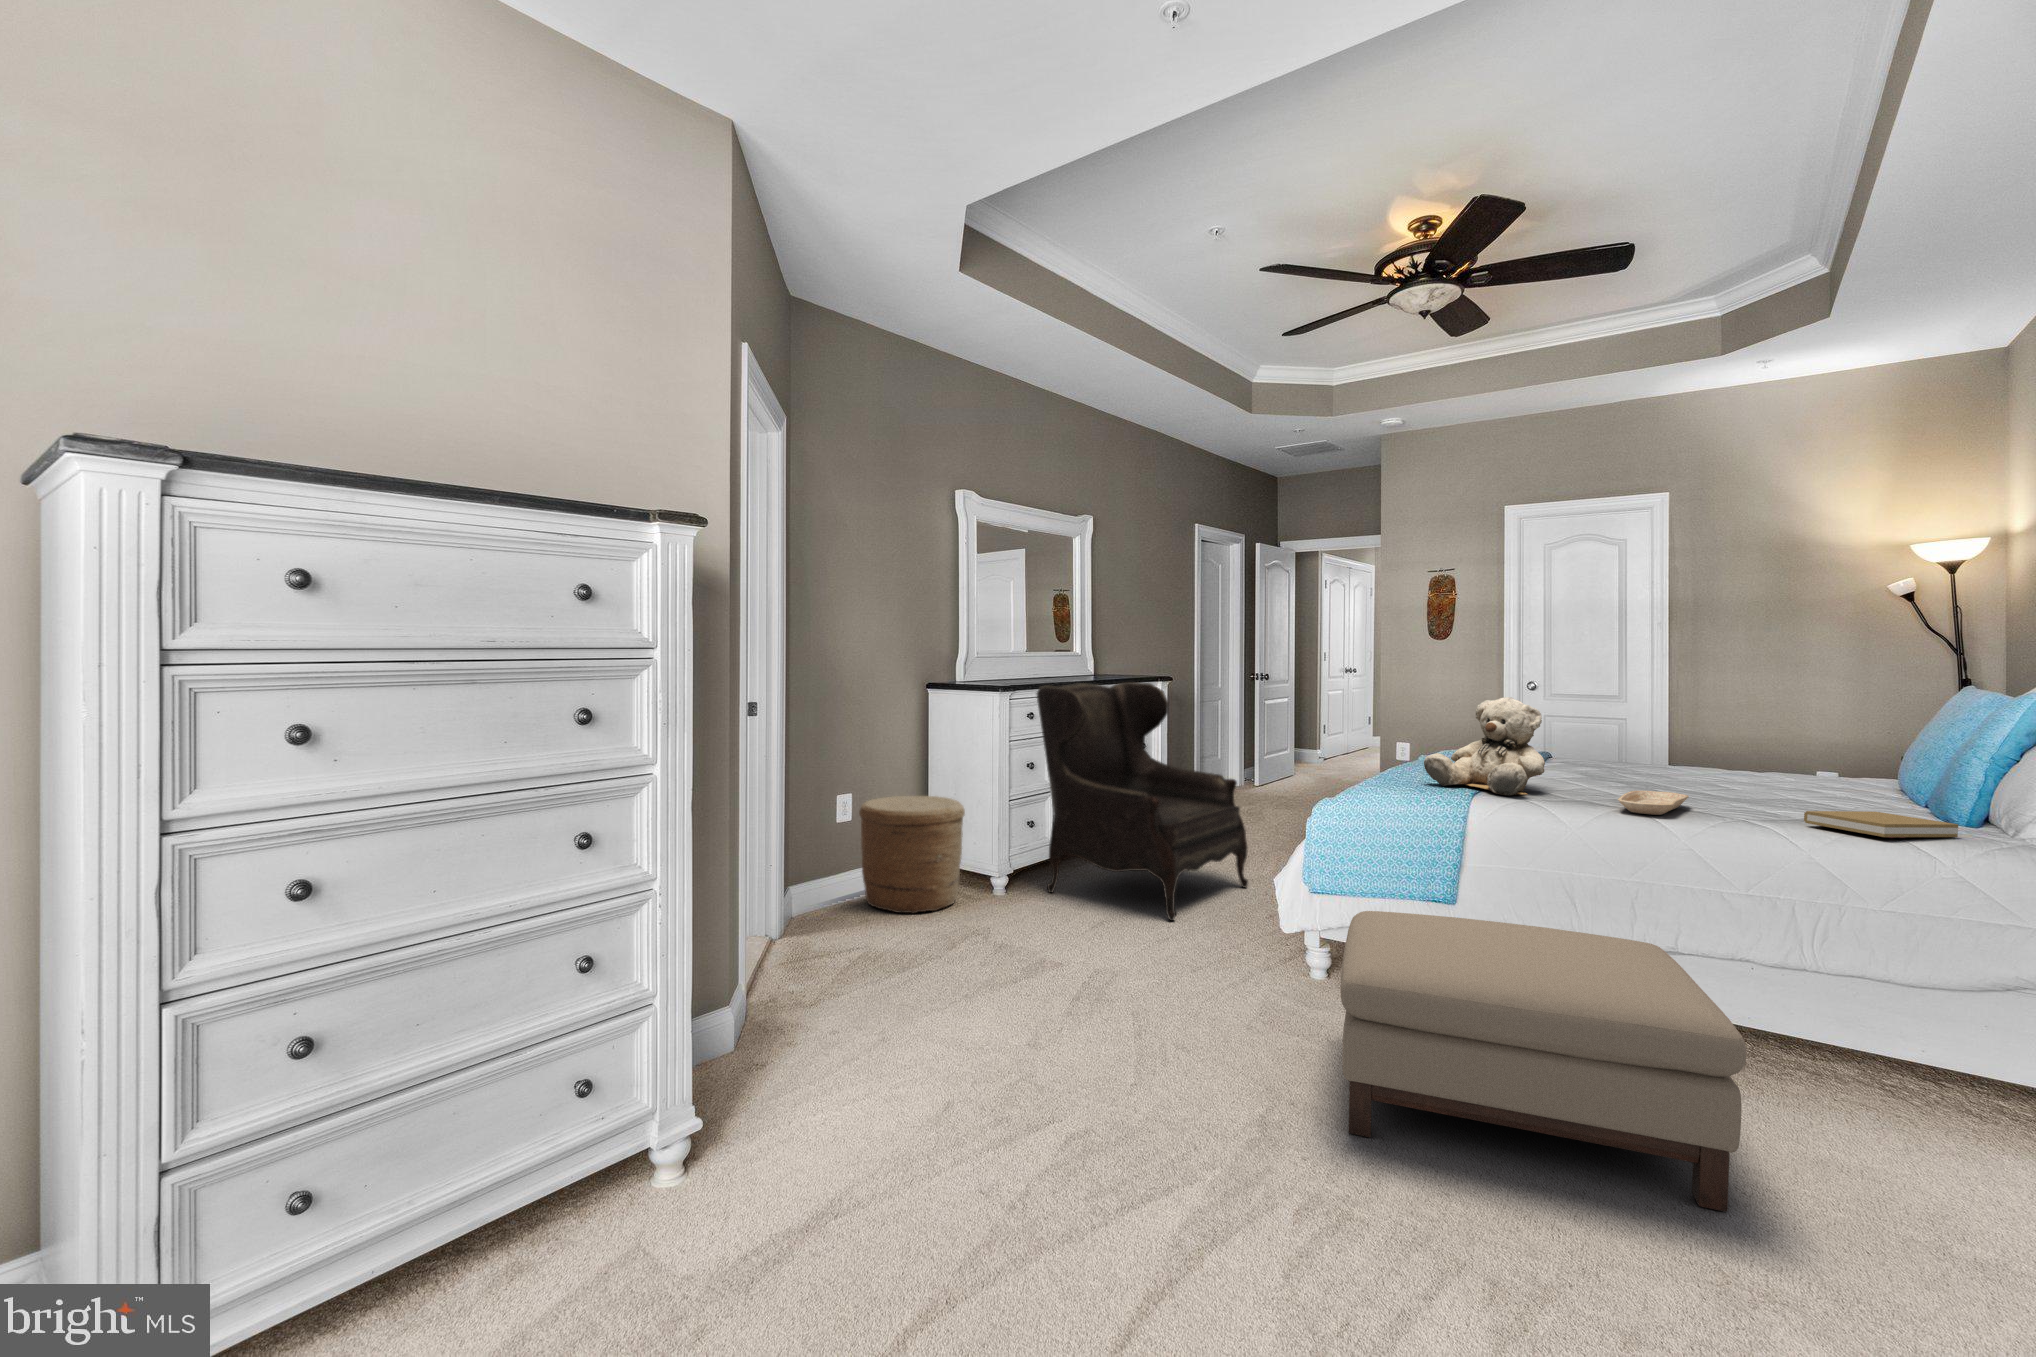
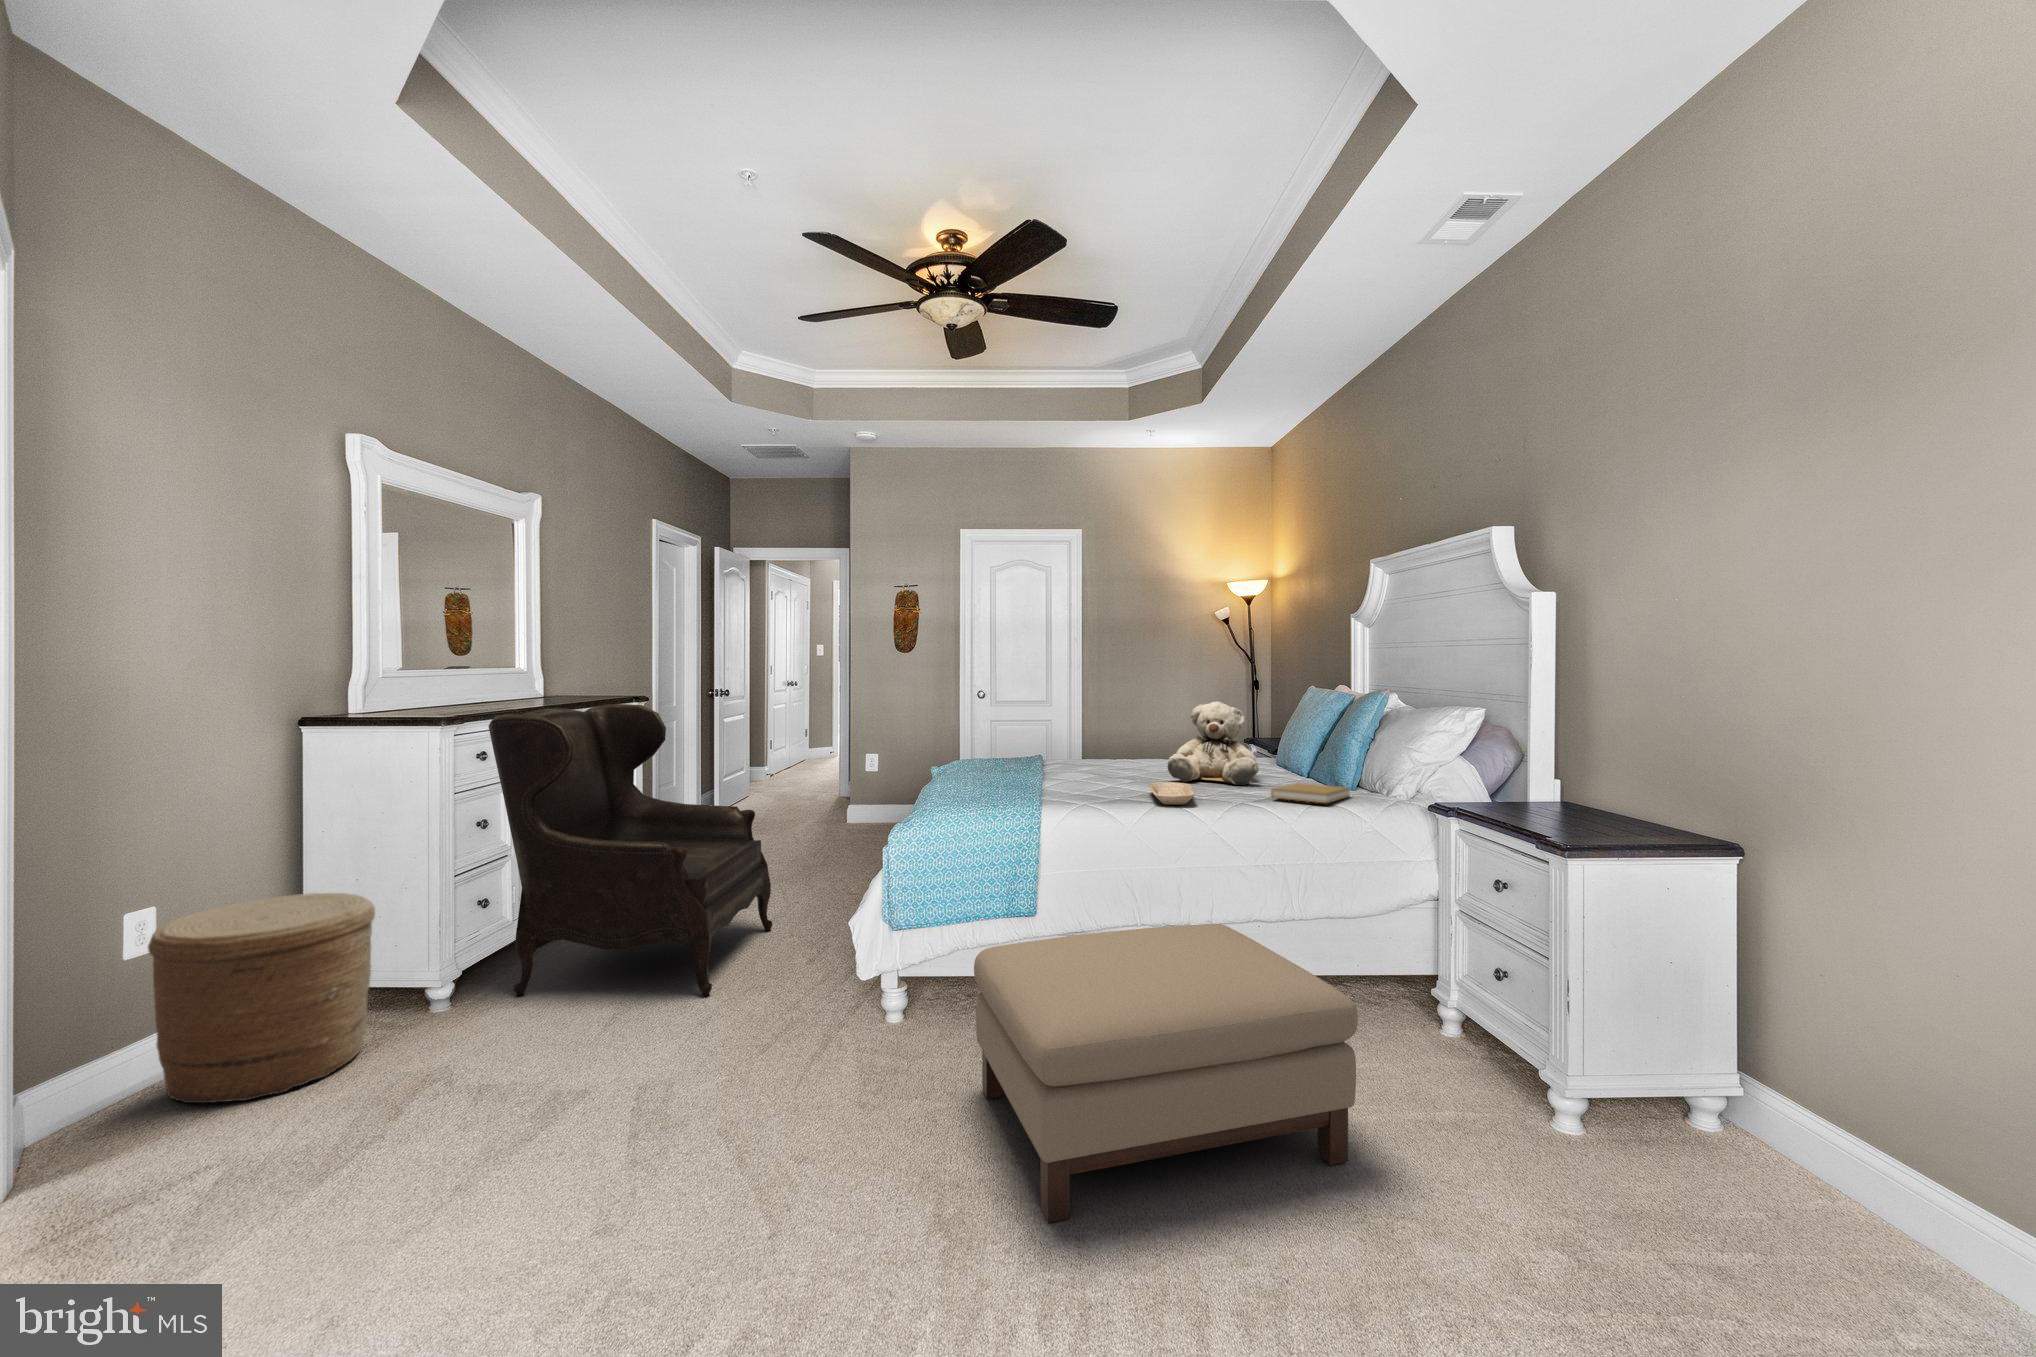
teddy bear: present [1424,697,1545,796] -> present [1167,701,1258,785]

